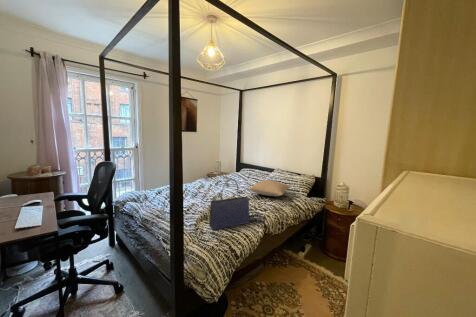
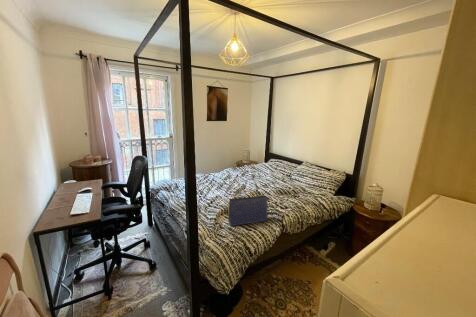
pillow: present [249,180,290,196] -> none [273,175,318,193]

